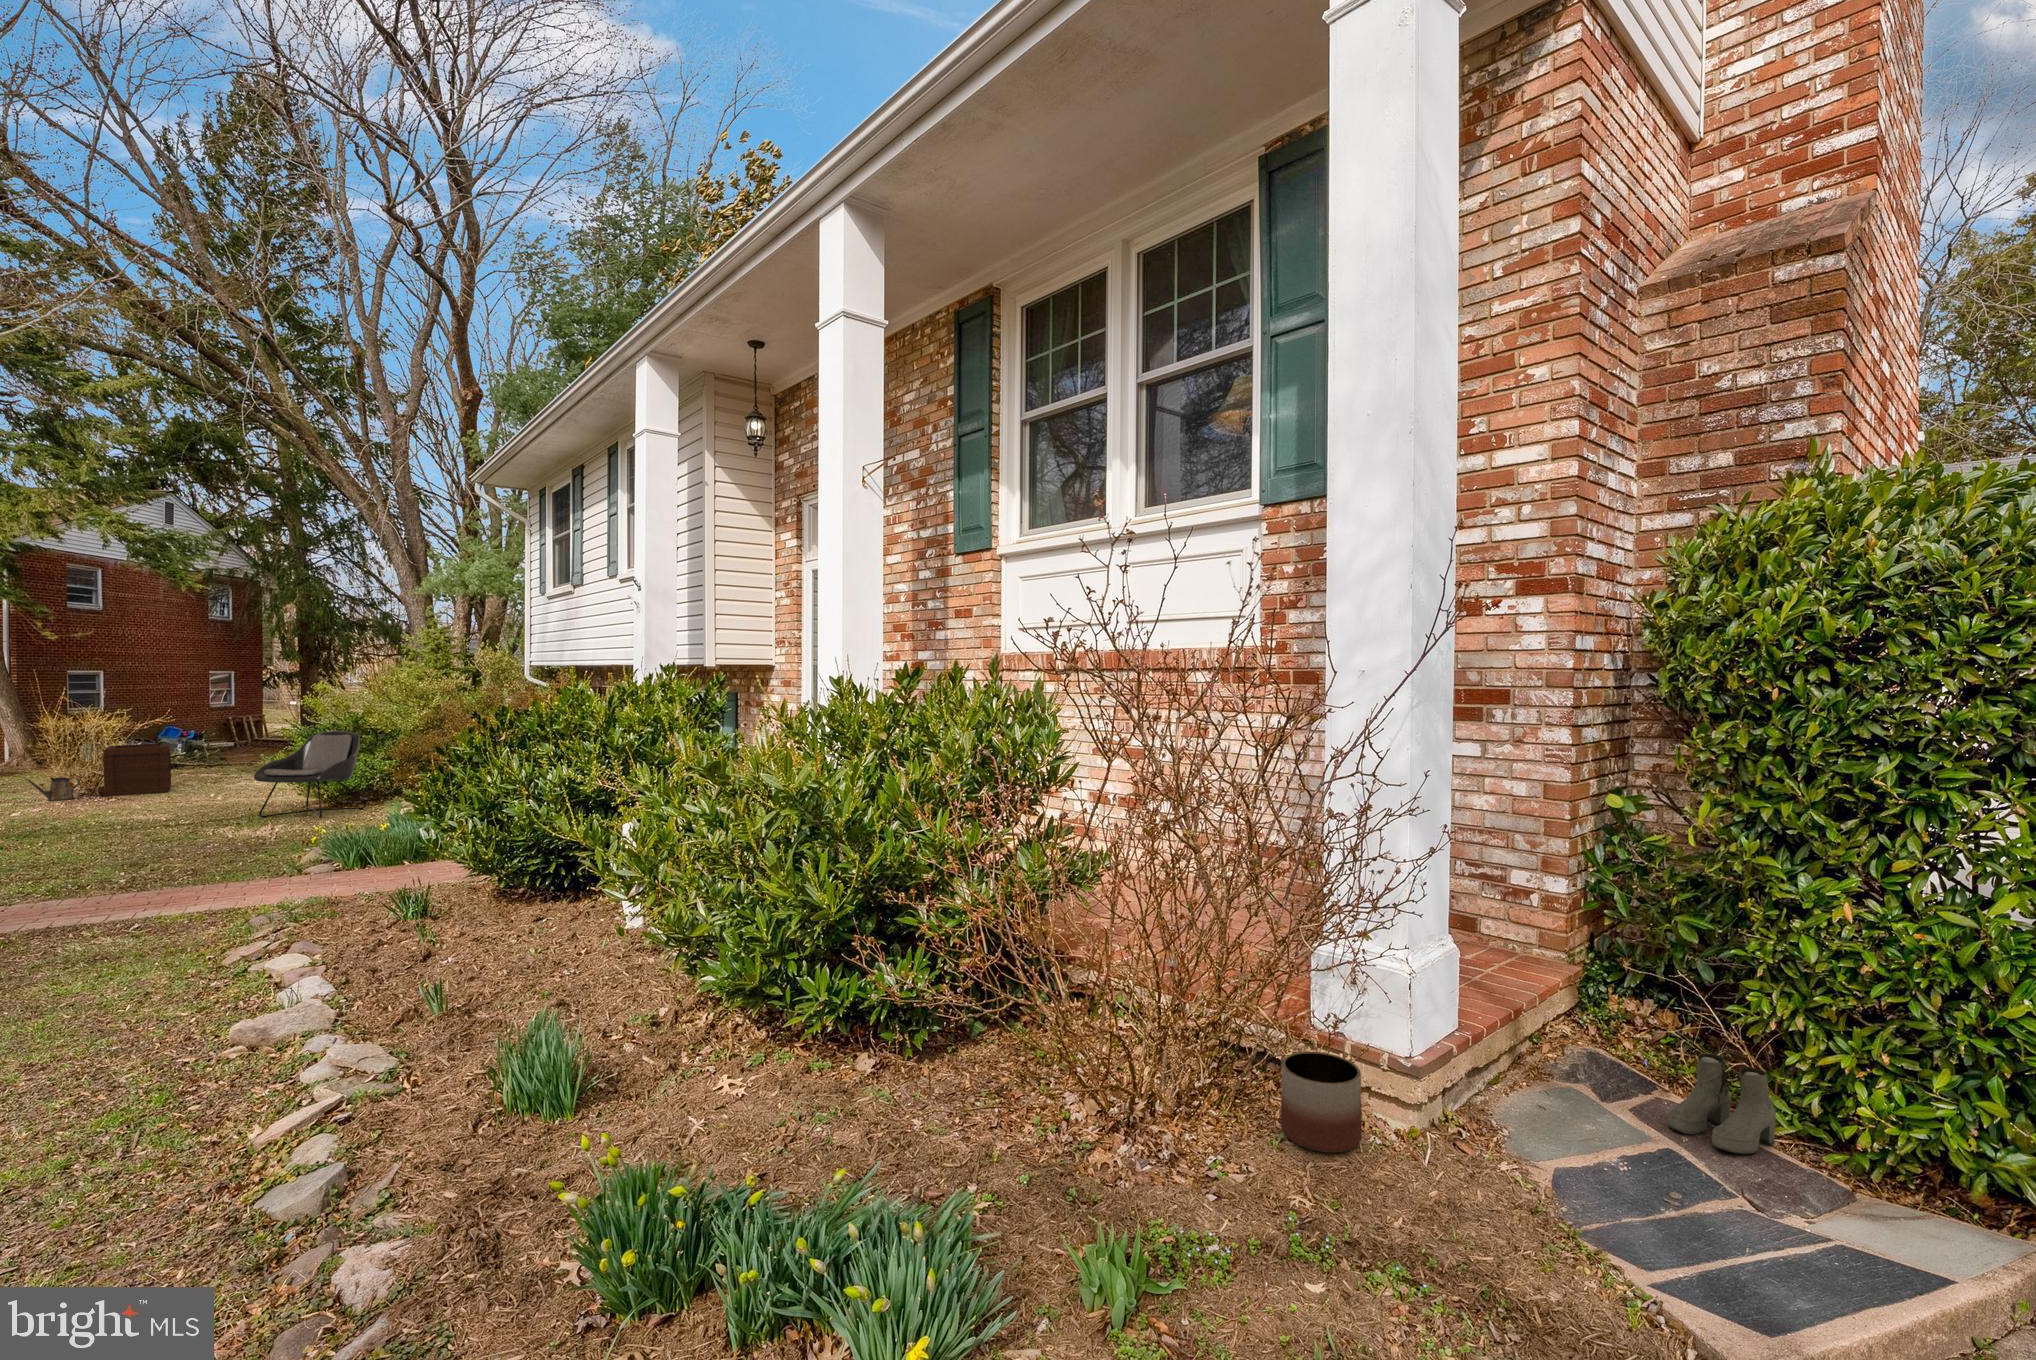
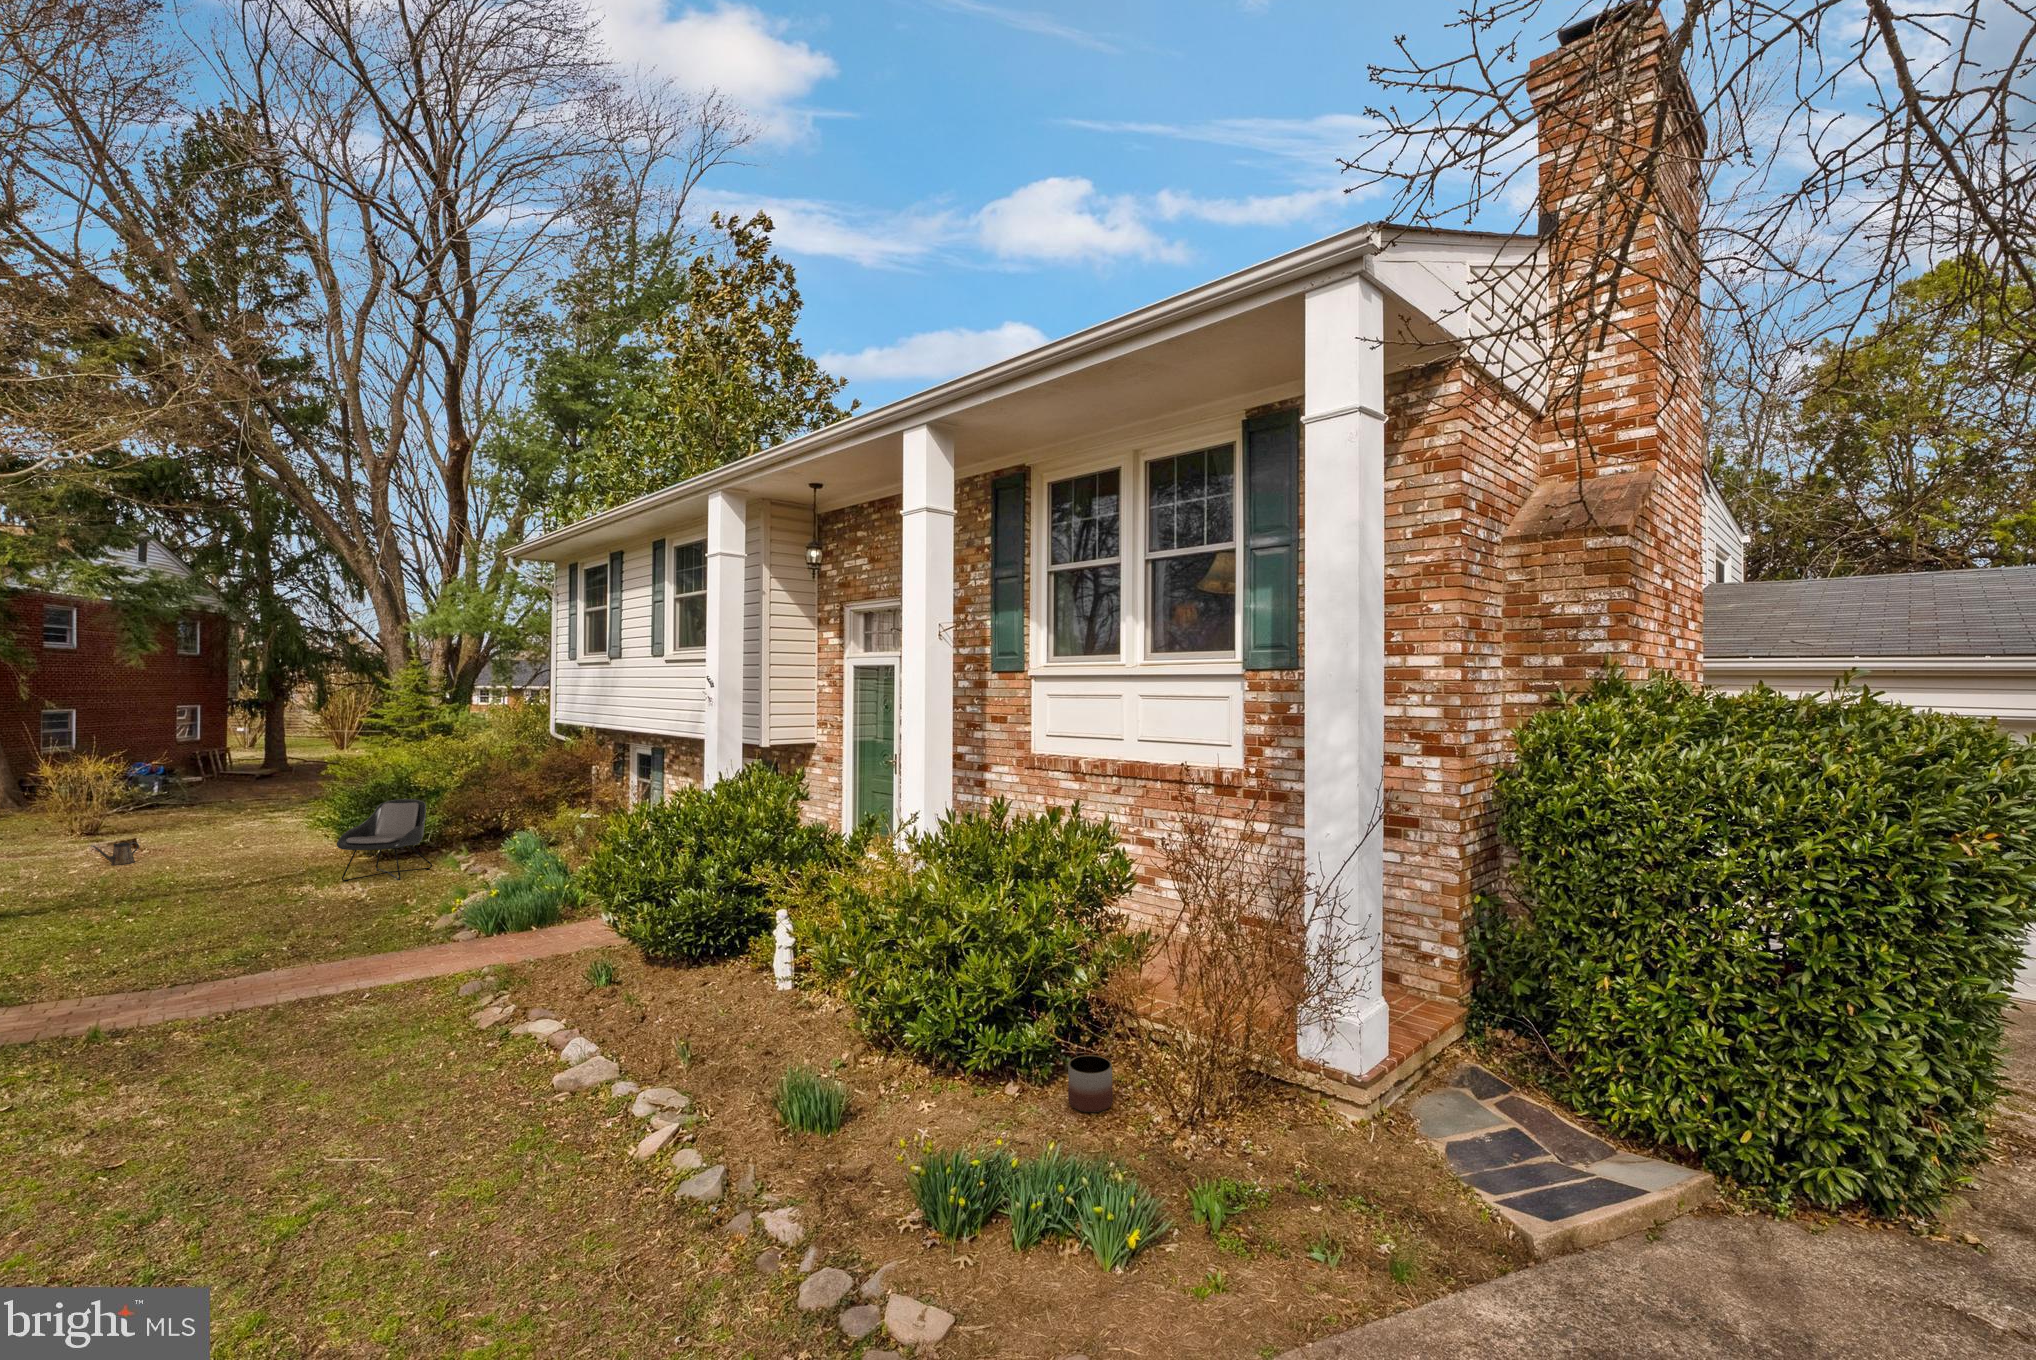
wooden crate: present [104,743,171,796] -> none [158,805,220,859]
planter: present [1281,1052,1361,1153] -> present [1068,1055,1113,1112]
boots: present [1668,1054,1776,1154] -> none [1513,1065,1575,1126]

